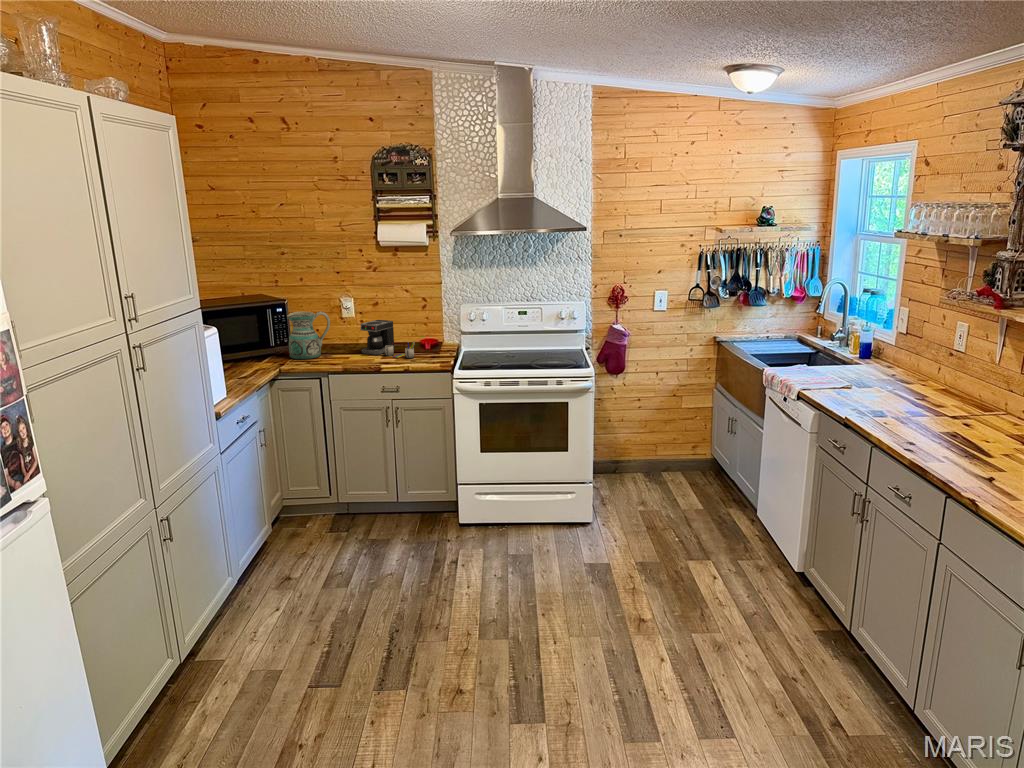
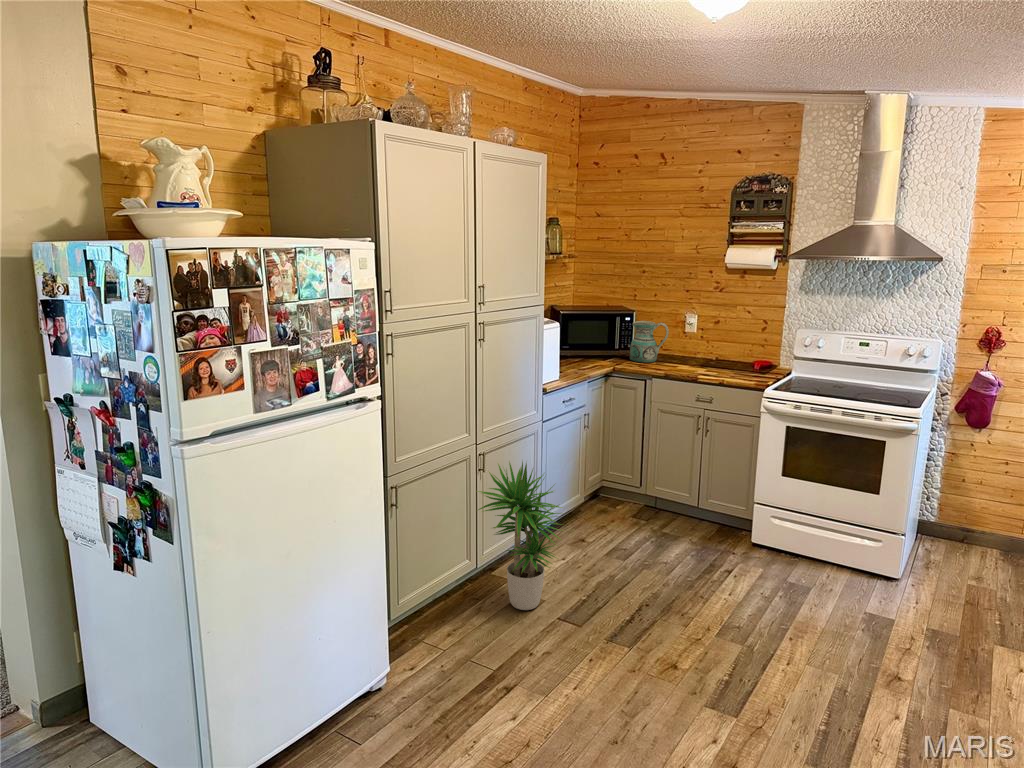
coffee maker: present [360,320,415,358] -> none [693,336,740,375]
potted plant: none [162,514,295,702] -> present [478,462,562,610]

